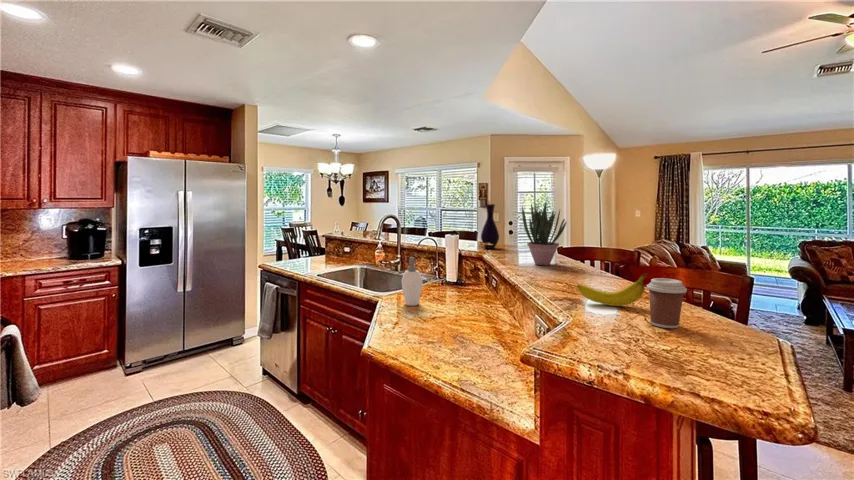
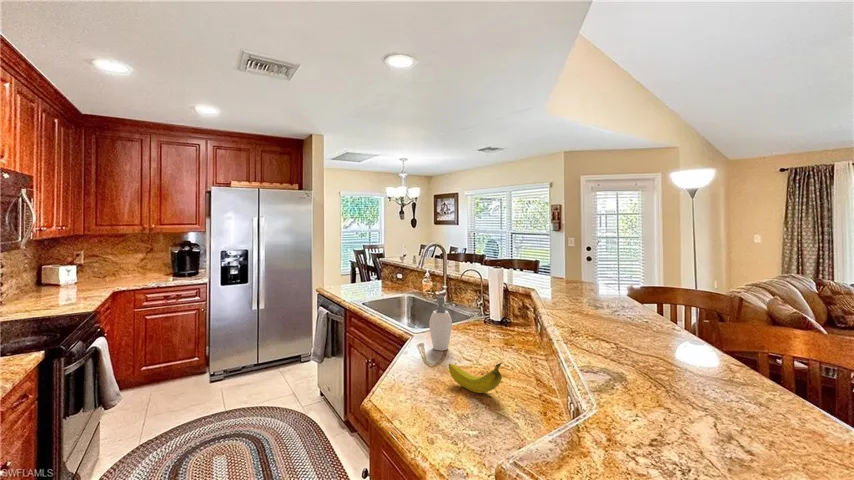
potted plant: present [522,203,566,265] -> none [577,235,635,310]
vase: present [481,204,499,249] -> none [541,232,562,282]
fruit: present [577,273,647,306] -> present [449,363,502,393]
coffee cup: present [647,278,687,328] -> none [714,366,781,448]

